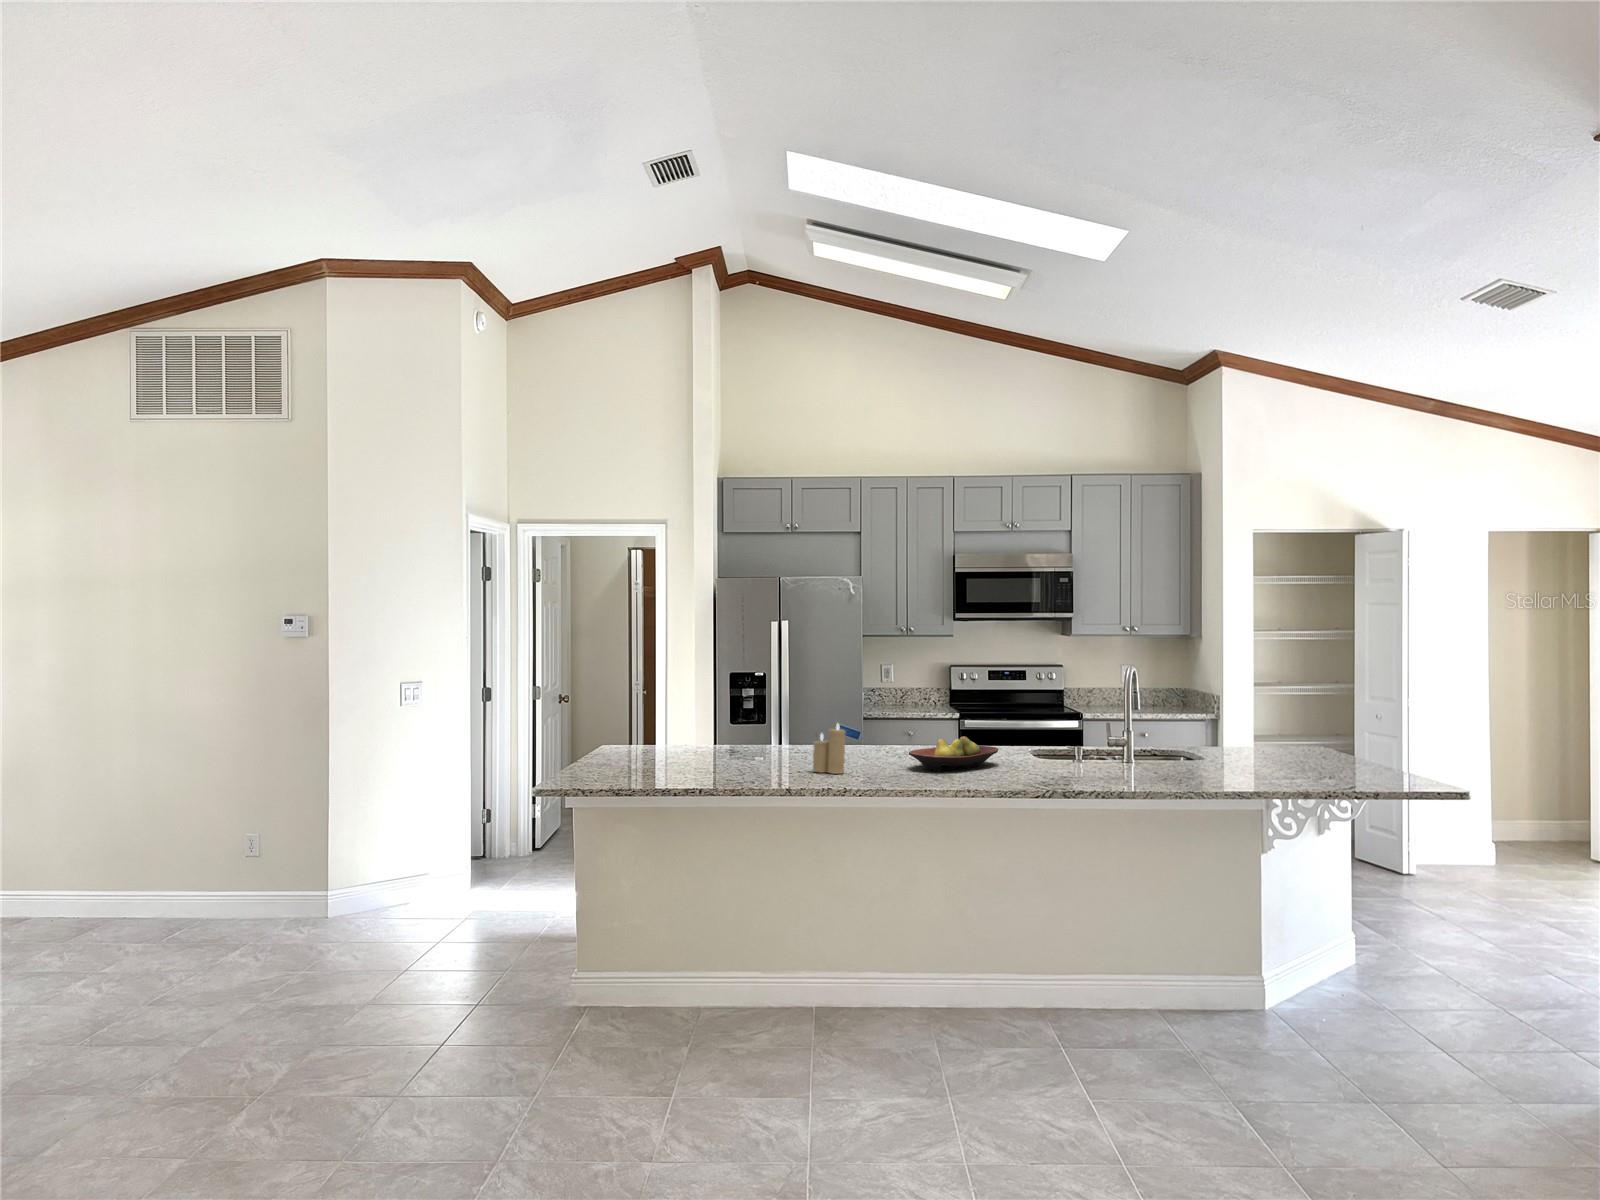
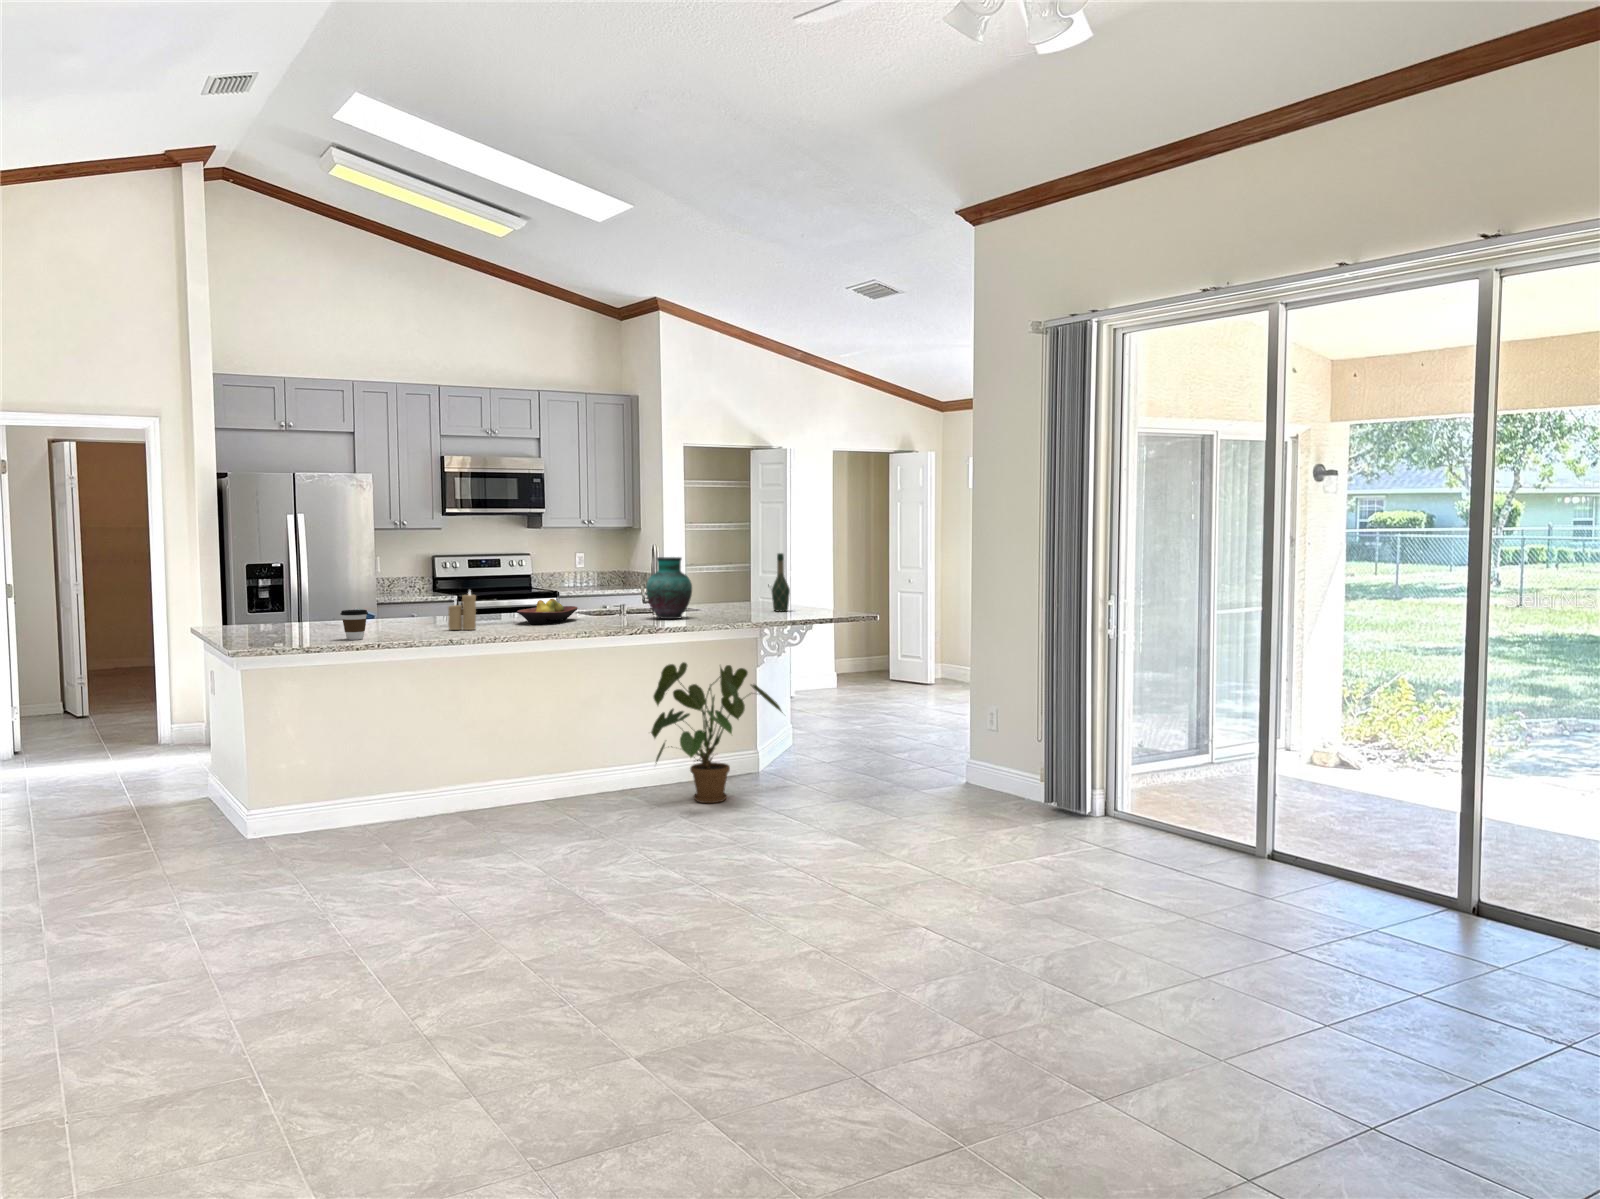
vase: none [1083,689,1150,779] -> present [646,557,692,619]
wine bottle: none [1290,689,1321,777] -> present [771,553,790,612]
coffee cup: none [671,741,702,778] -> present [340,610,368,640]
house plant: none [1056,841,1284,1067] -> present [651,662,783,803]

